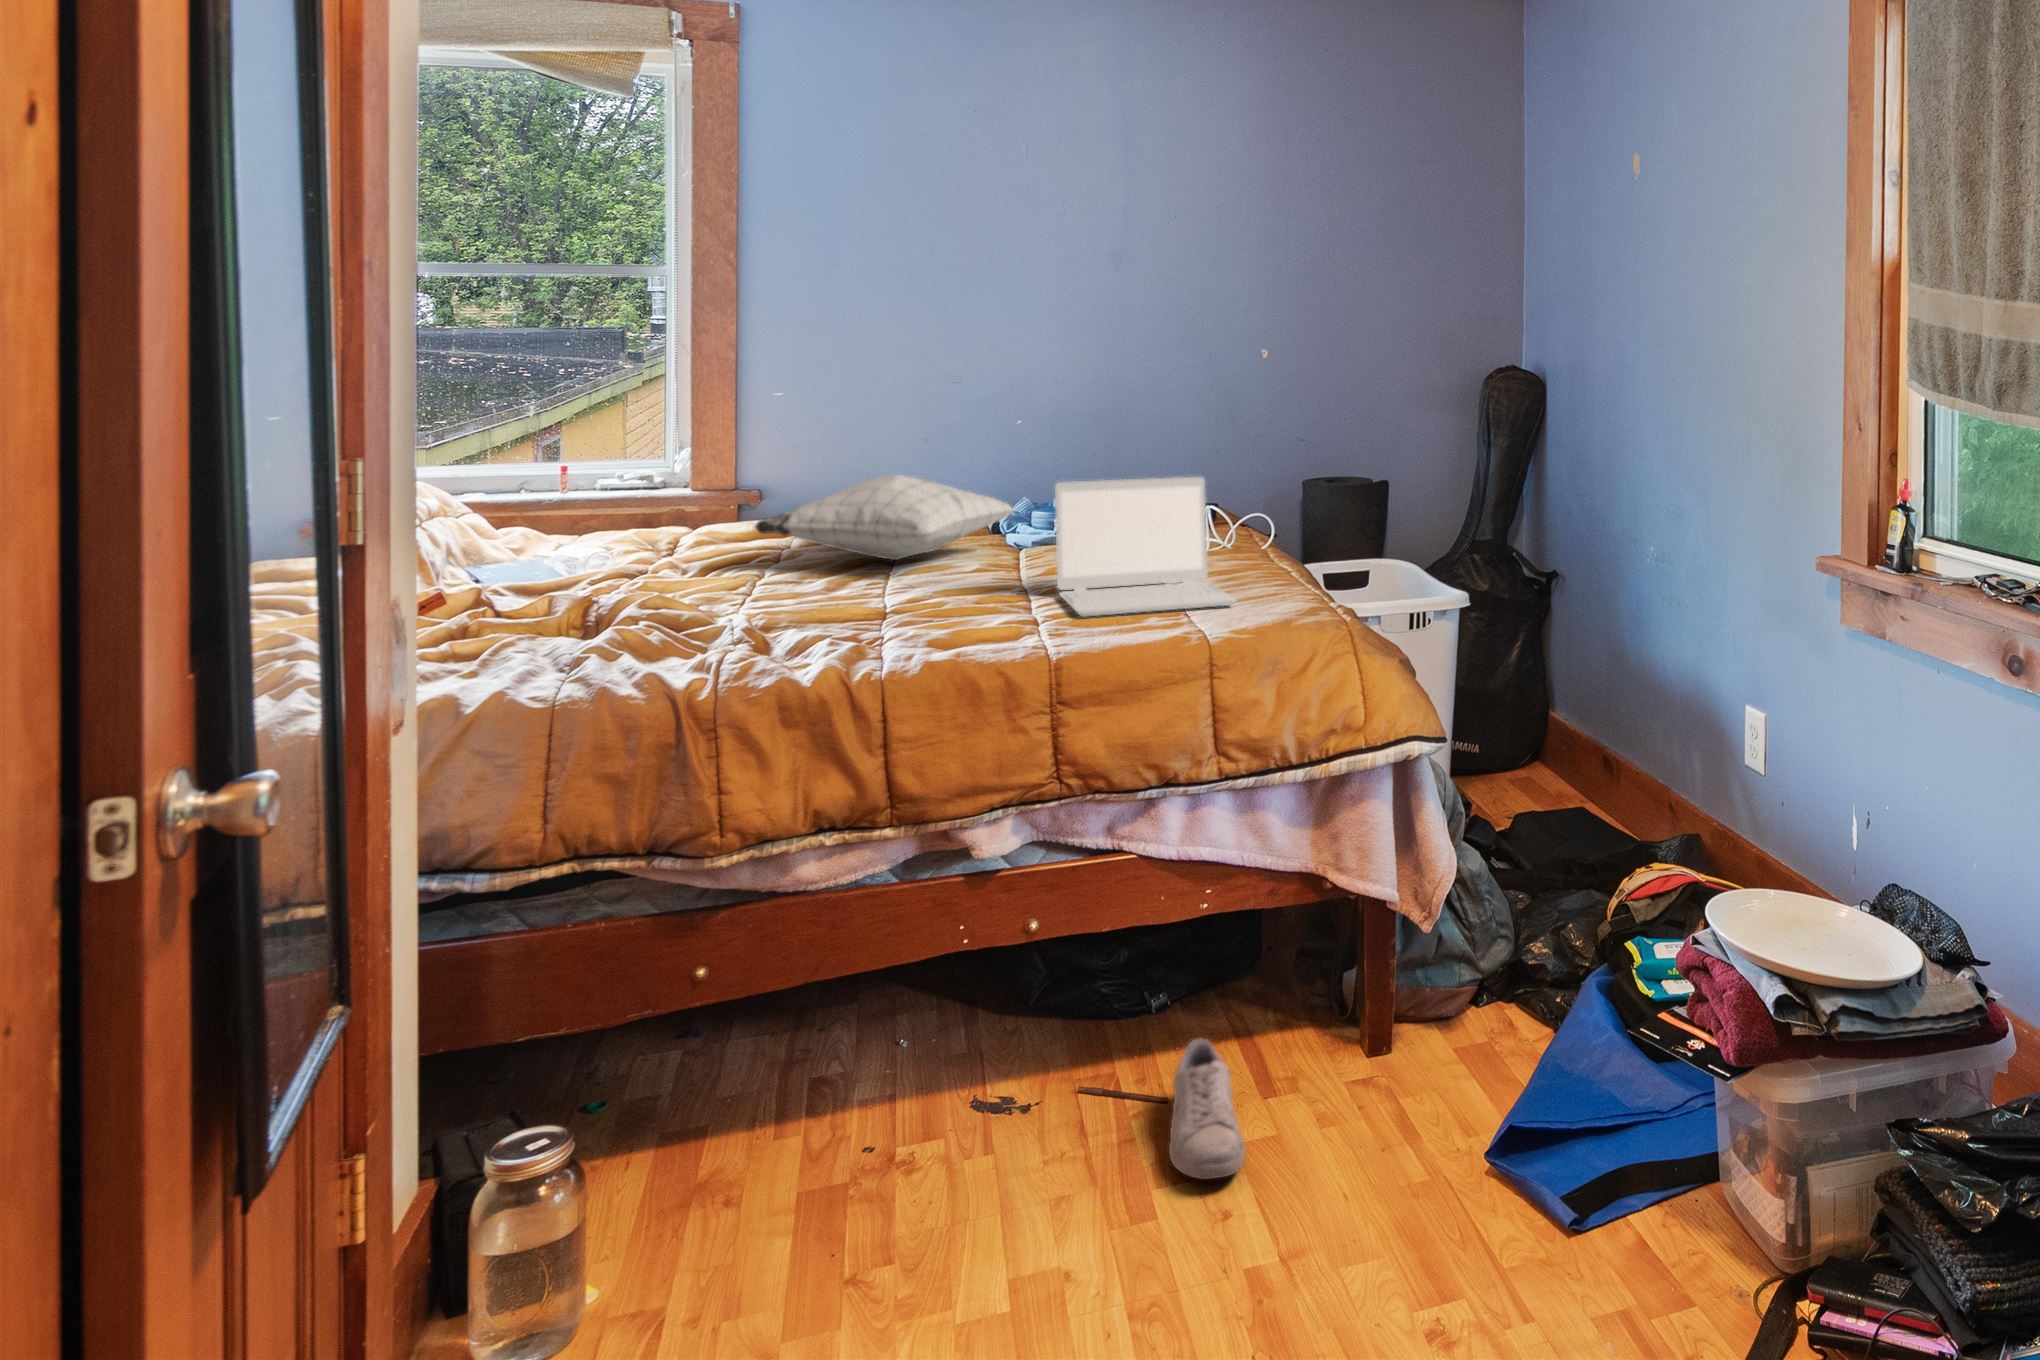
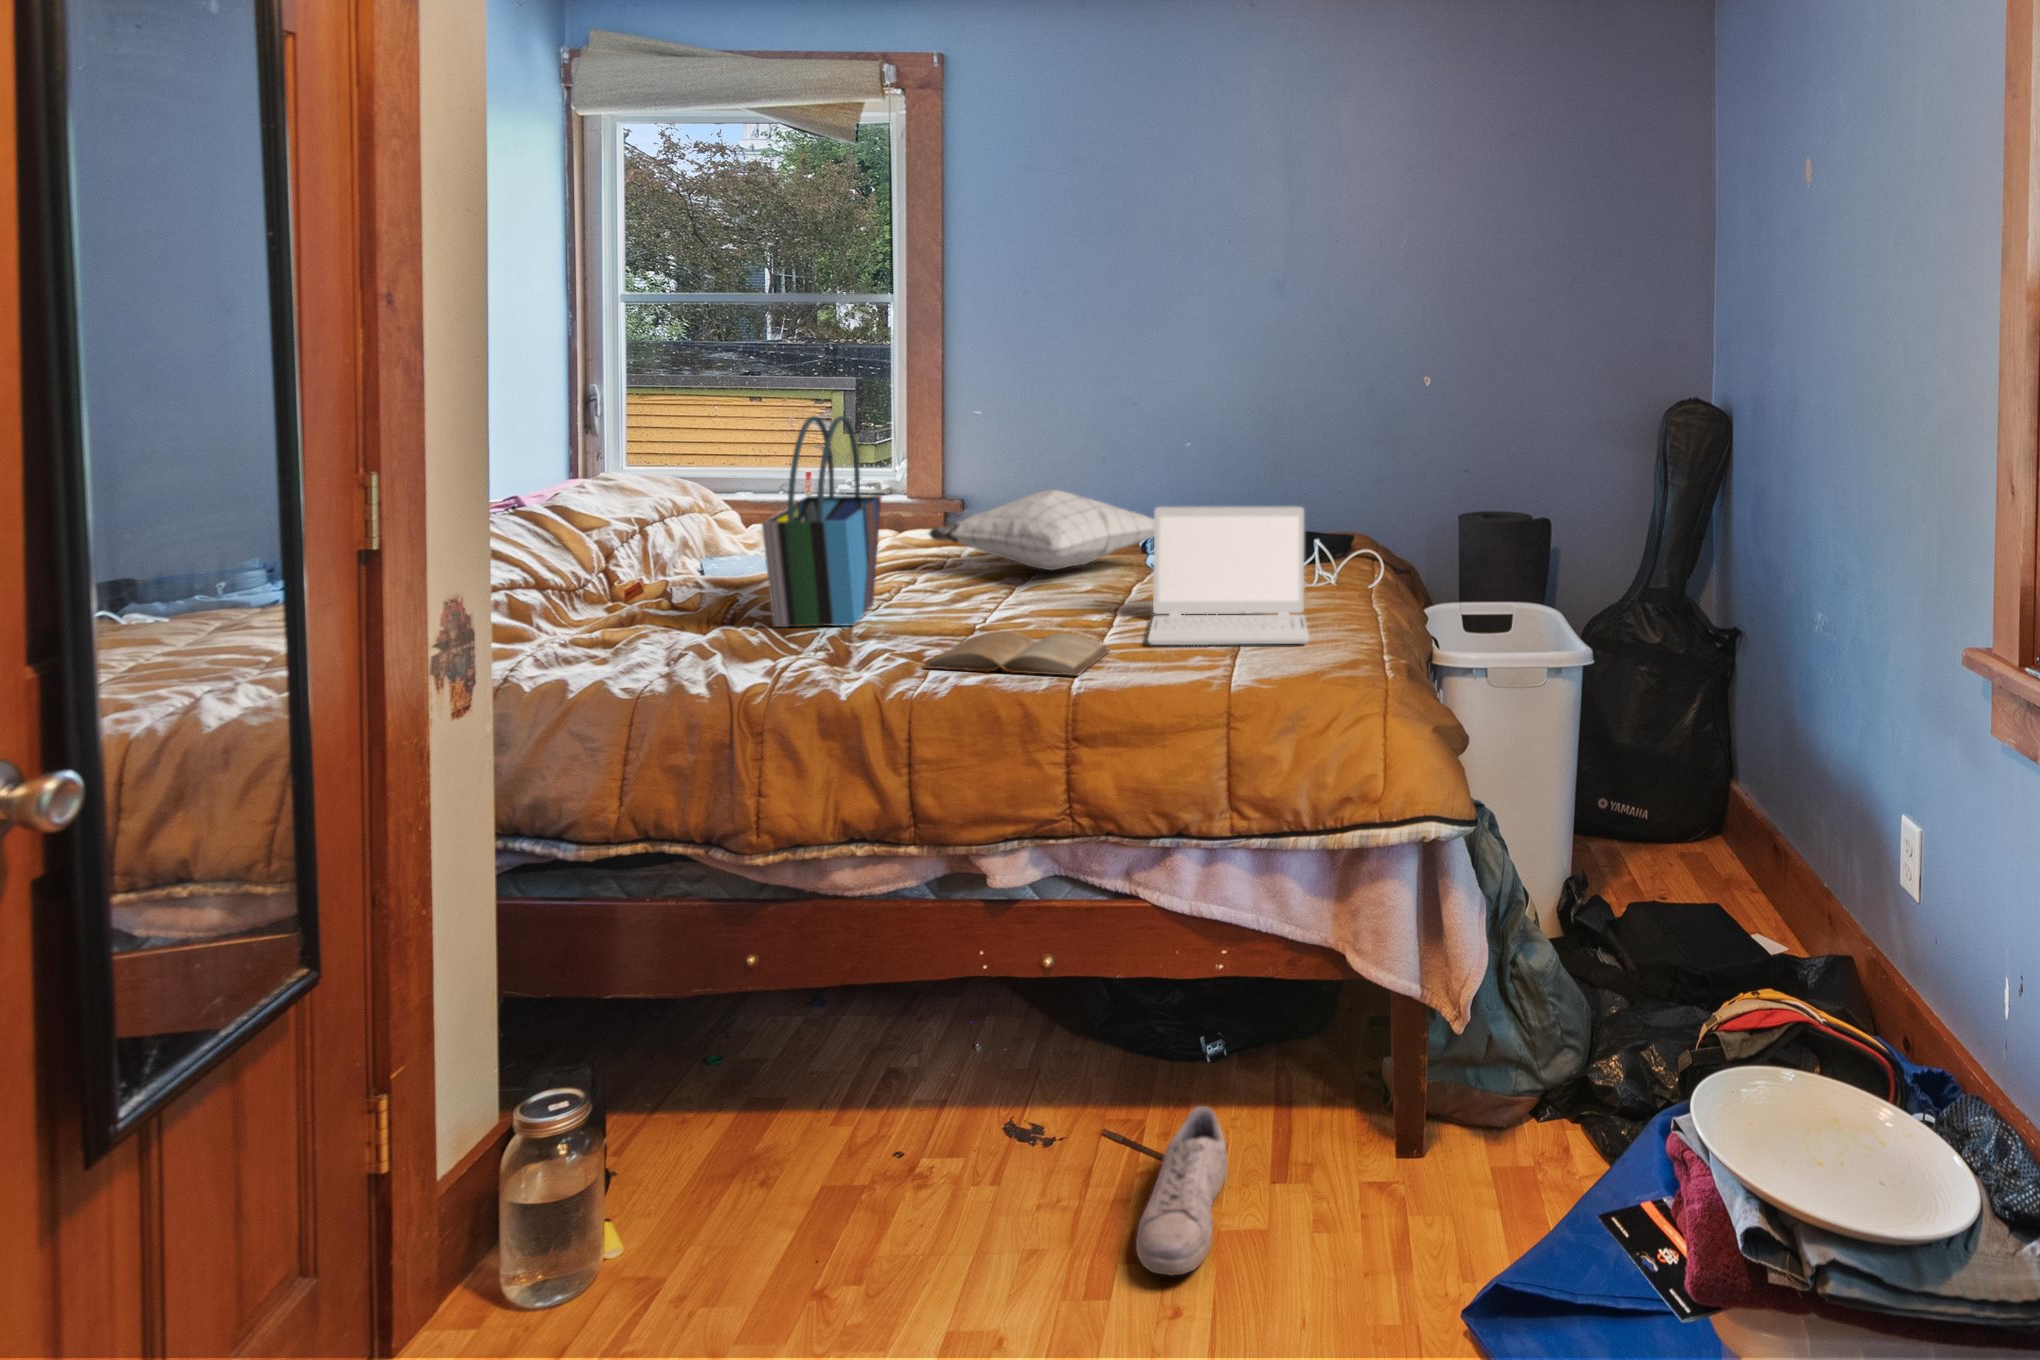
tote bag: none [634,396,736,630] -> present [762,416,881,627]
book: none [864,610,1045,653] -> present [925,631,1110,676]

